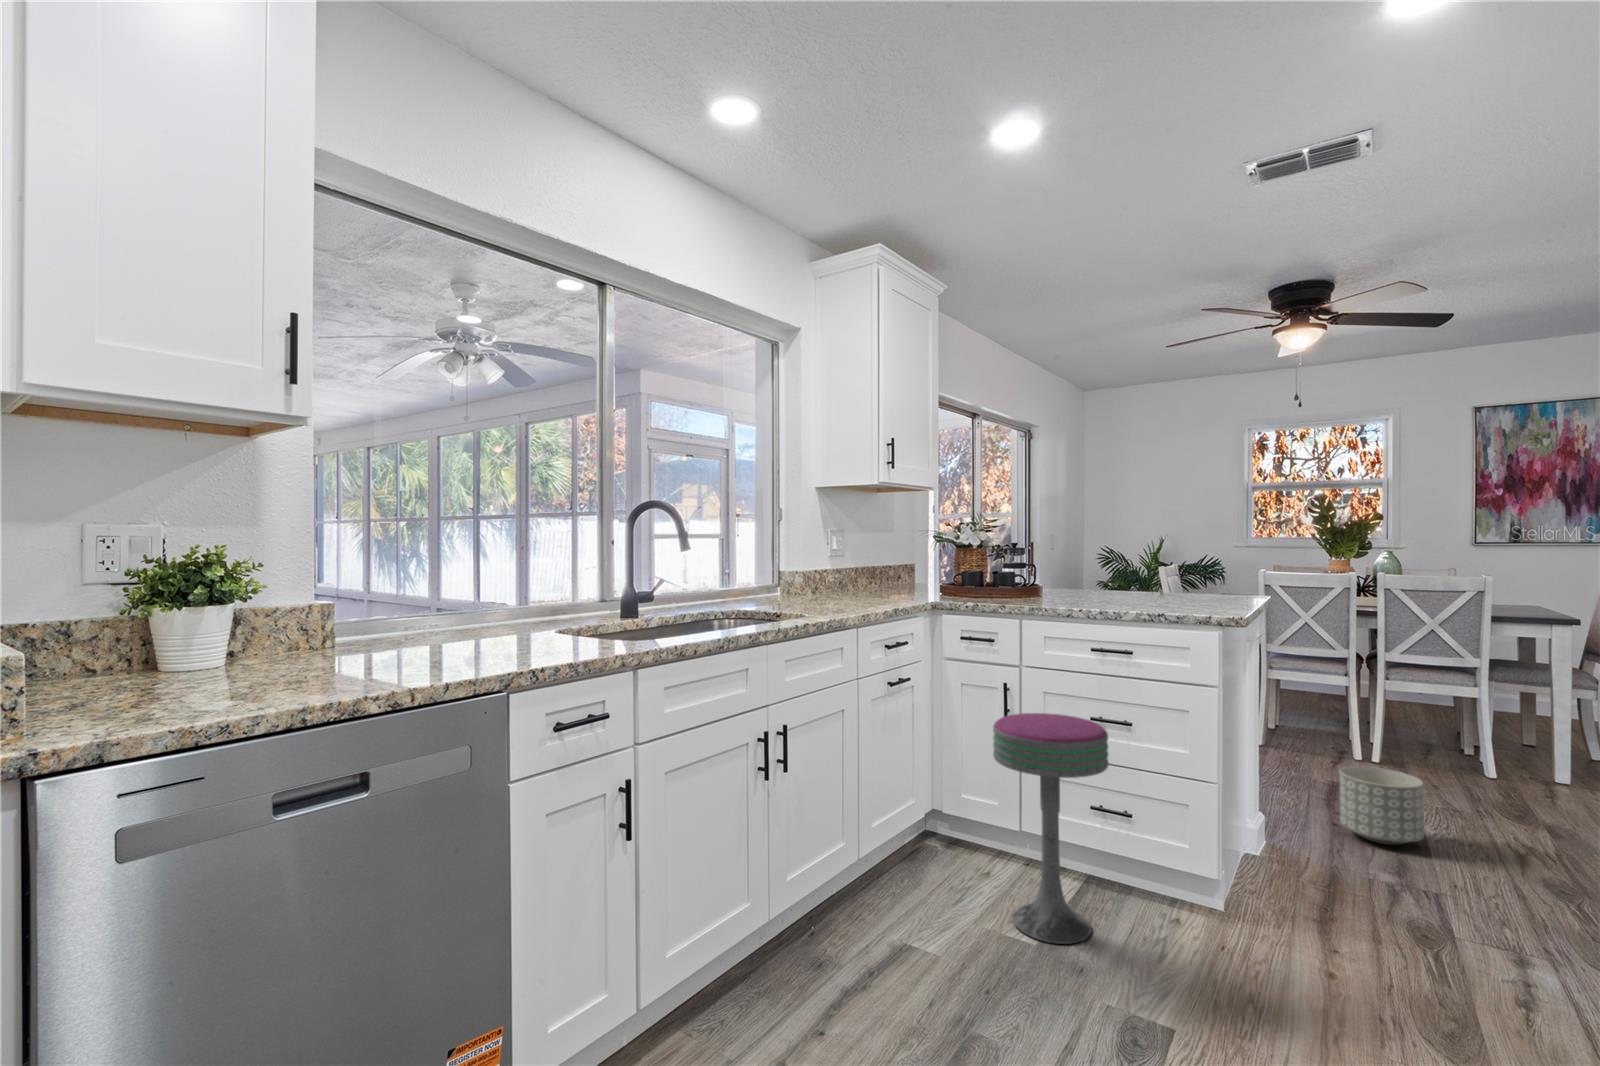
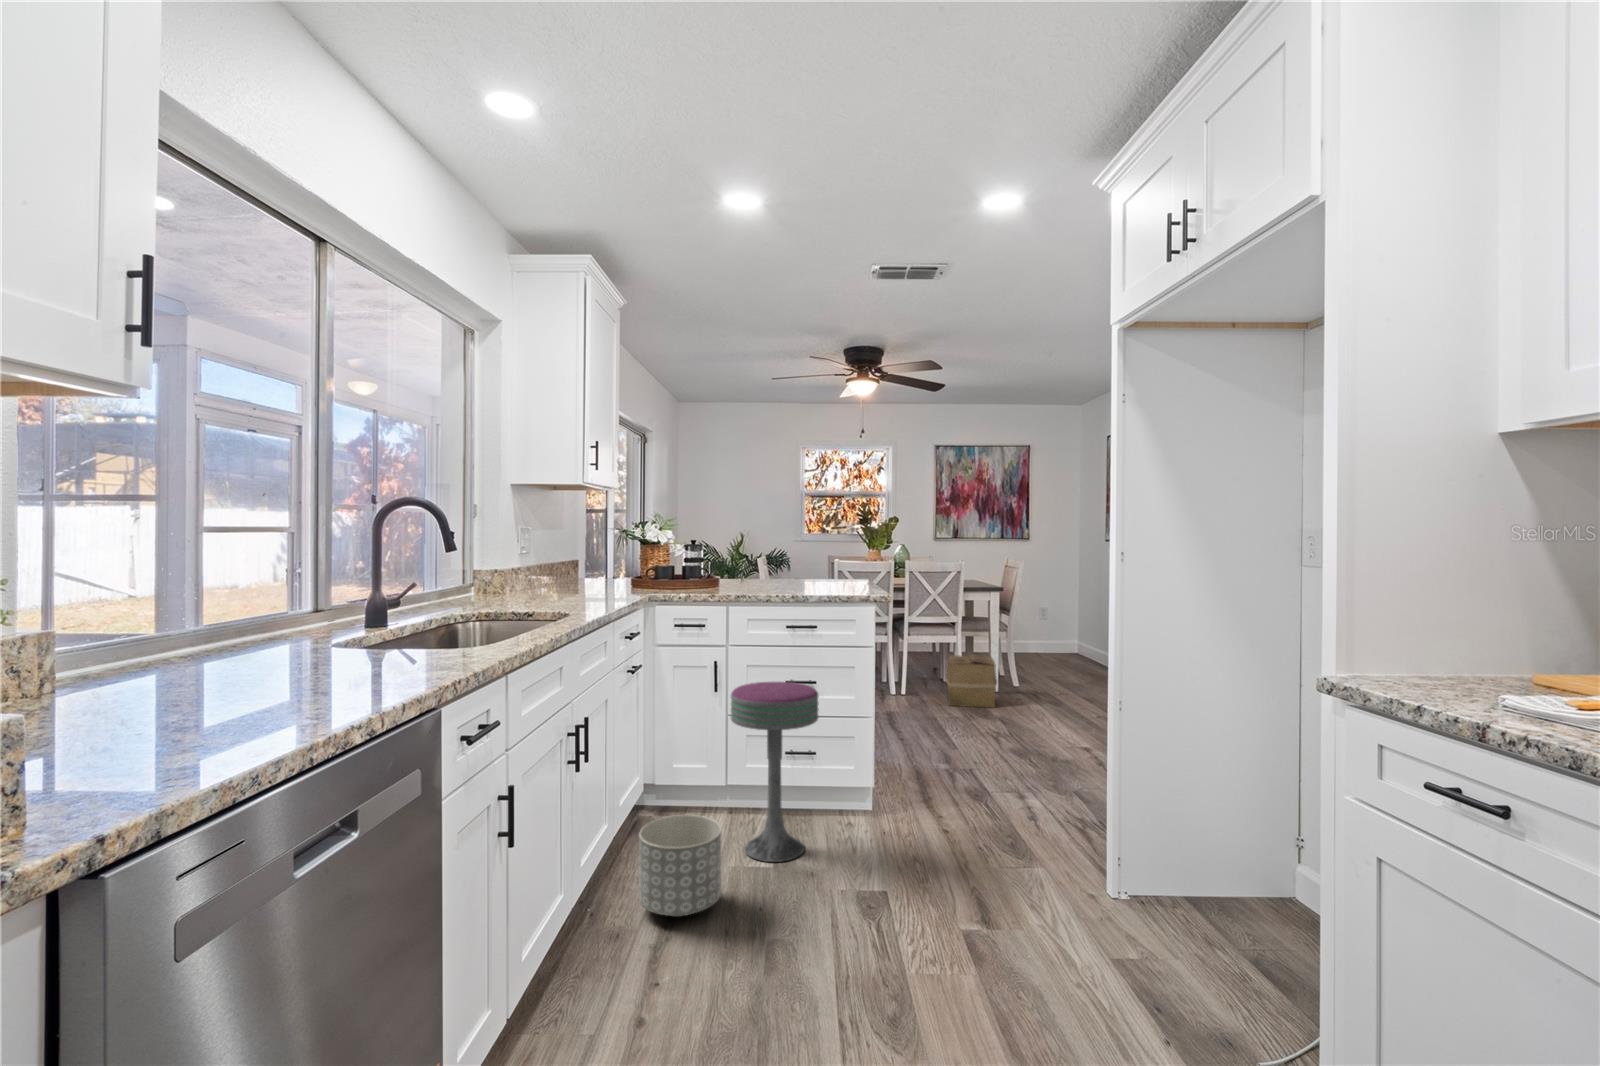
cardboard box: none [1454,714,1560,806] -> present [946,655,997,708]
planter: present [1339,766,1424,845] -> present [639,815,721,917]

